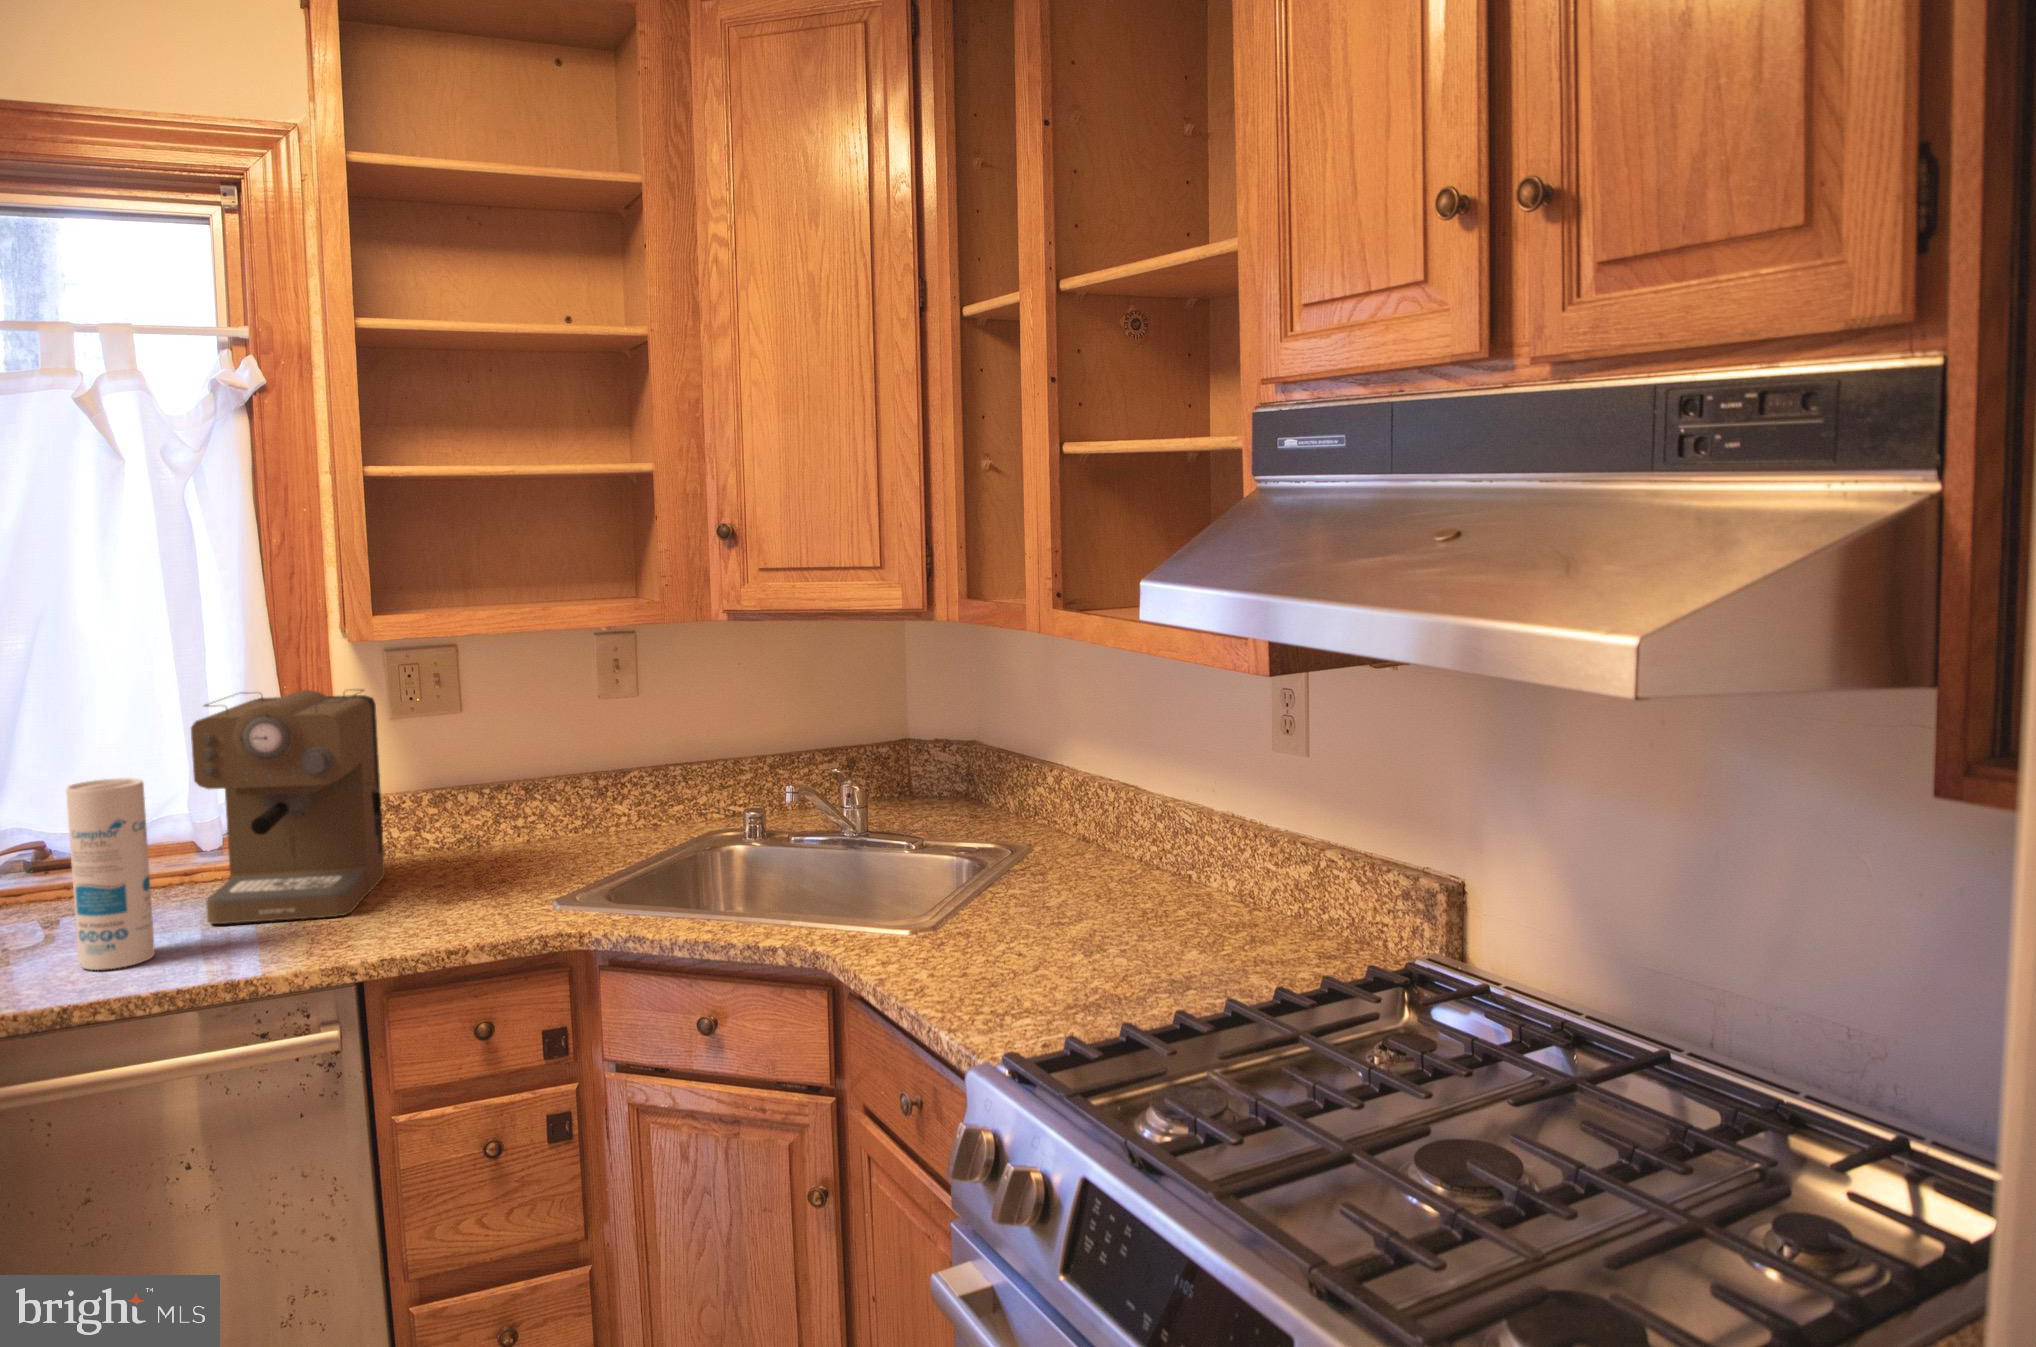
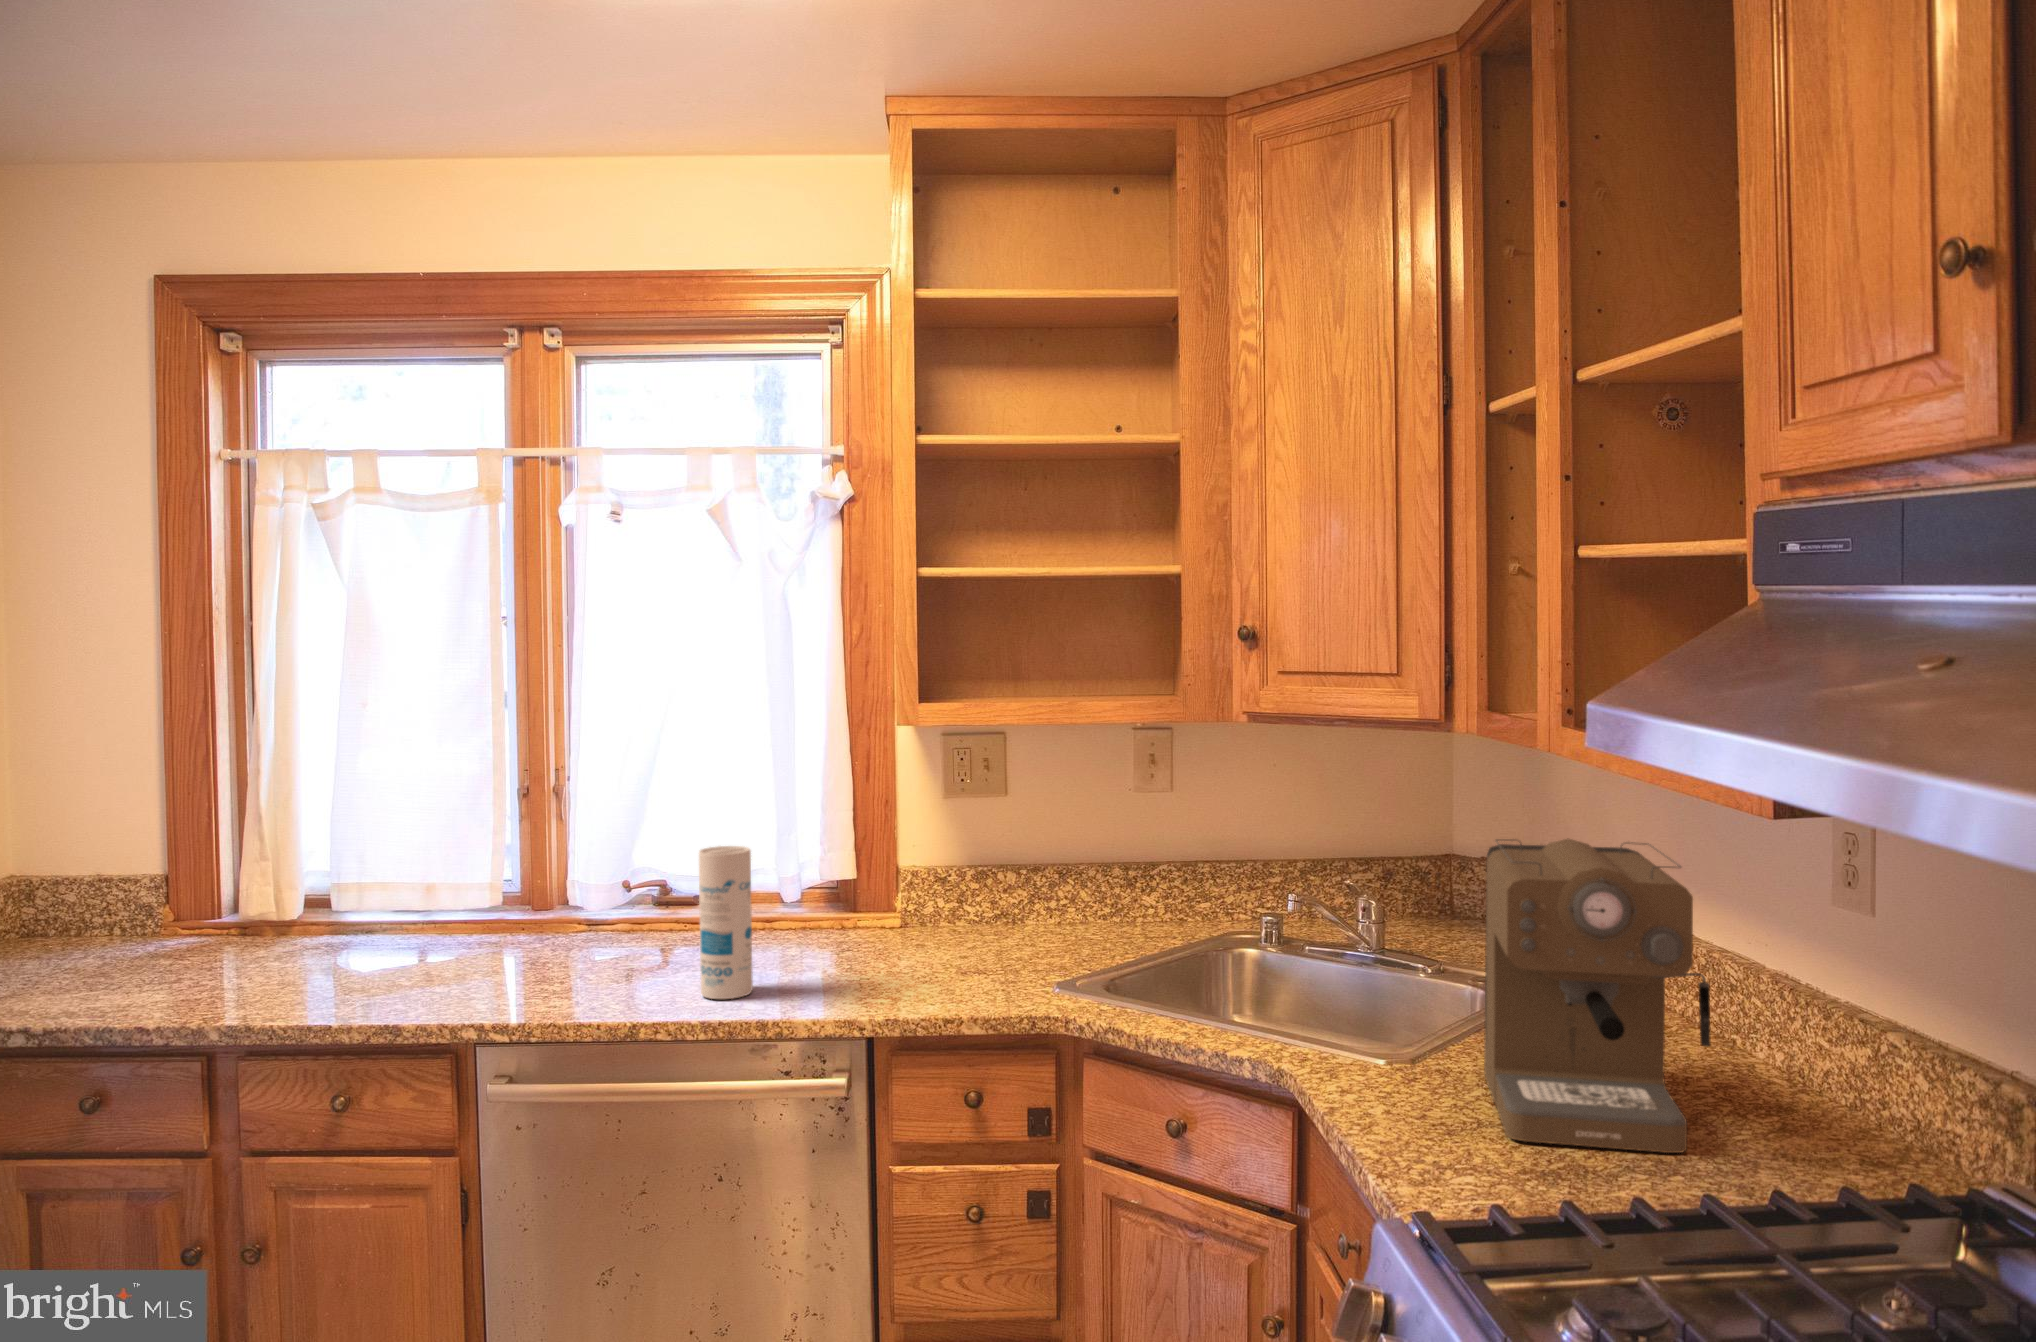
coffee maker: present [191,689,385,924] -> present [1484,839,1711,1153]

